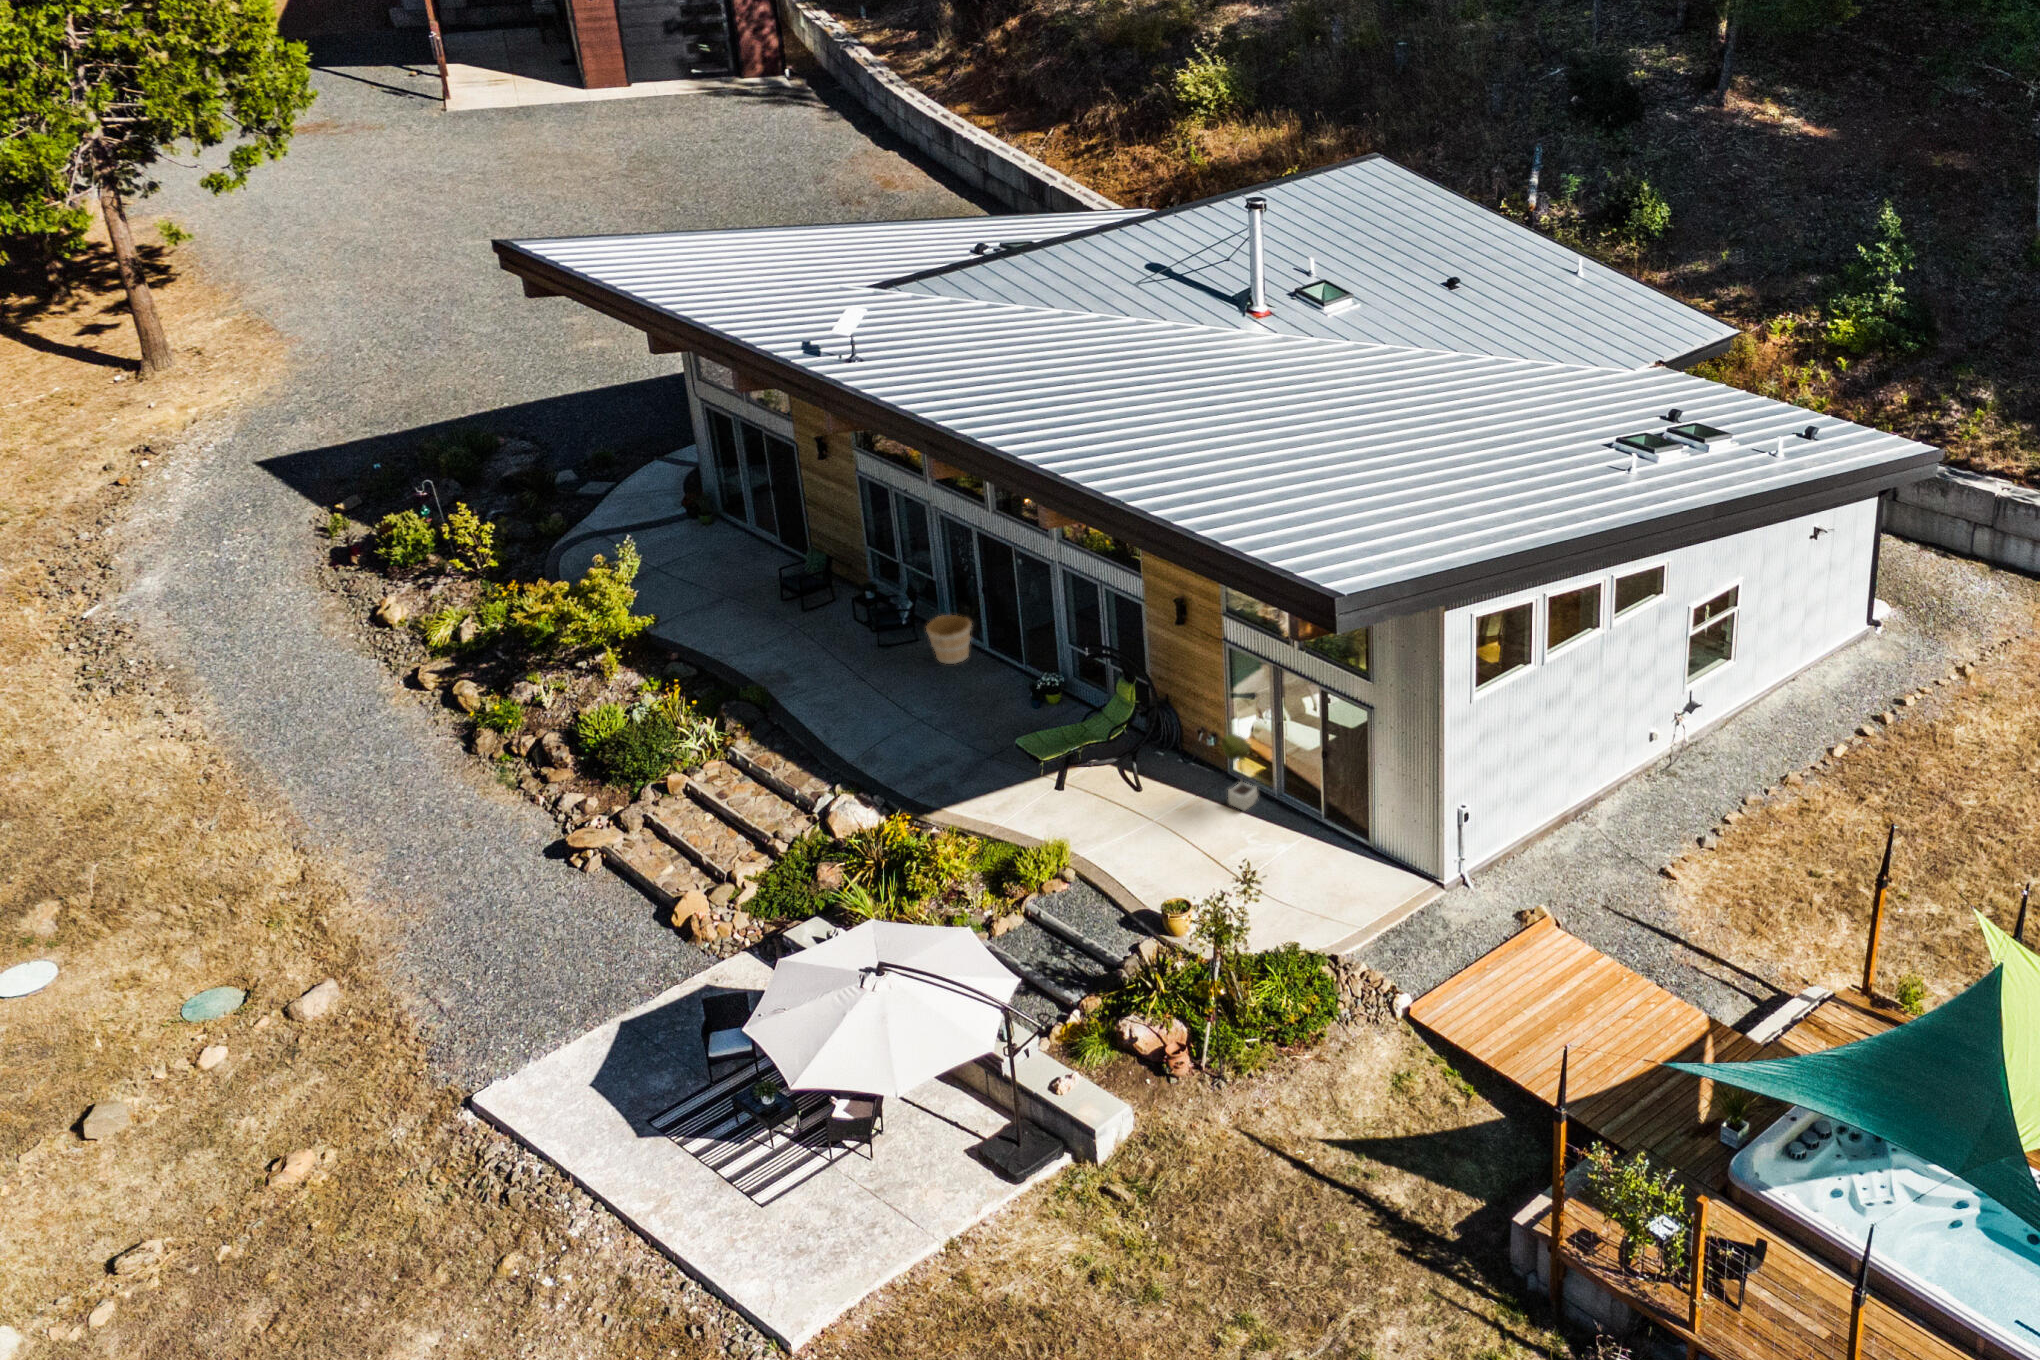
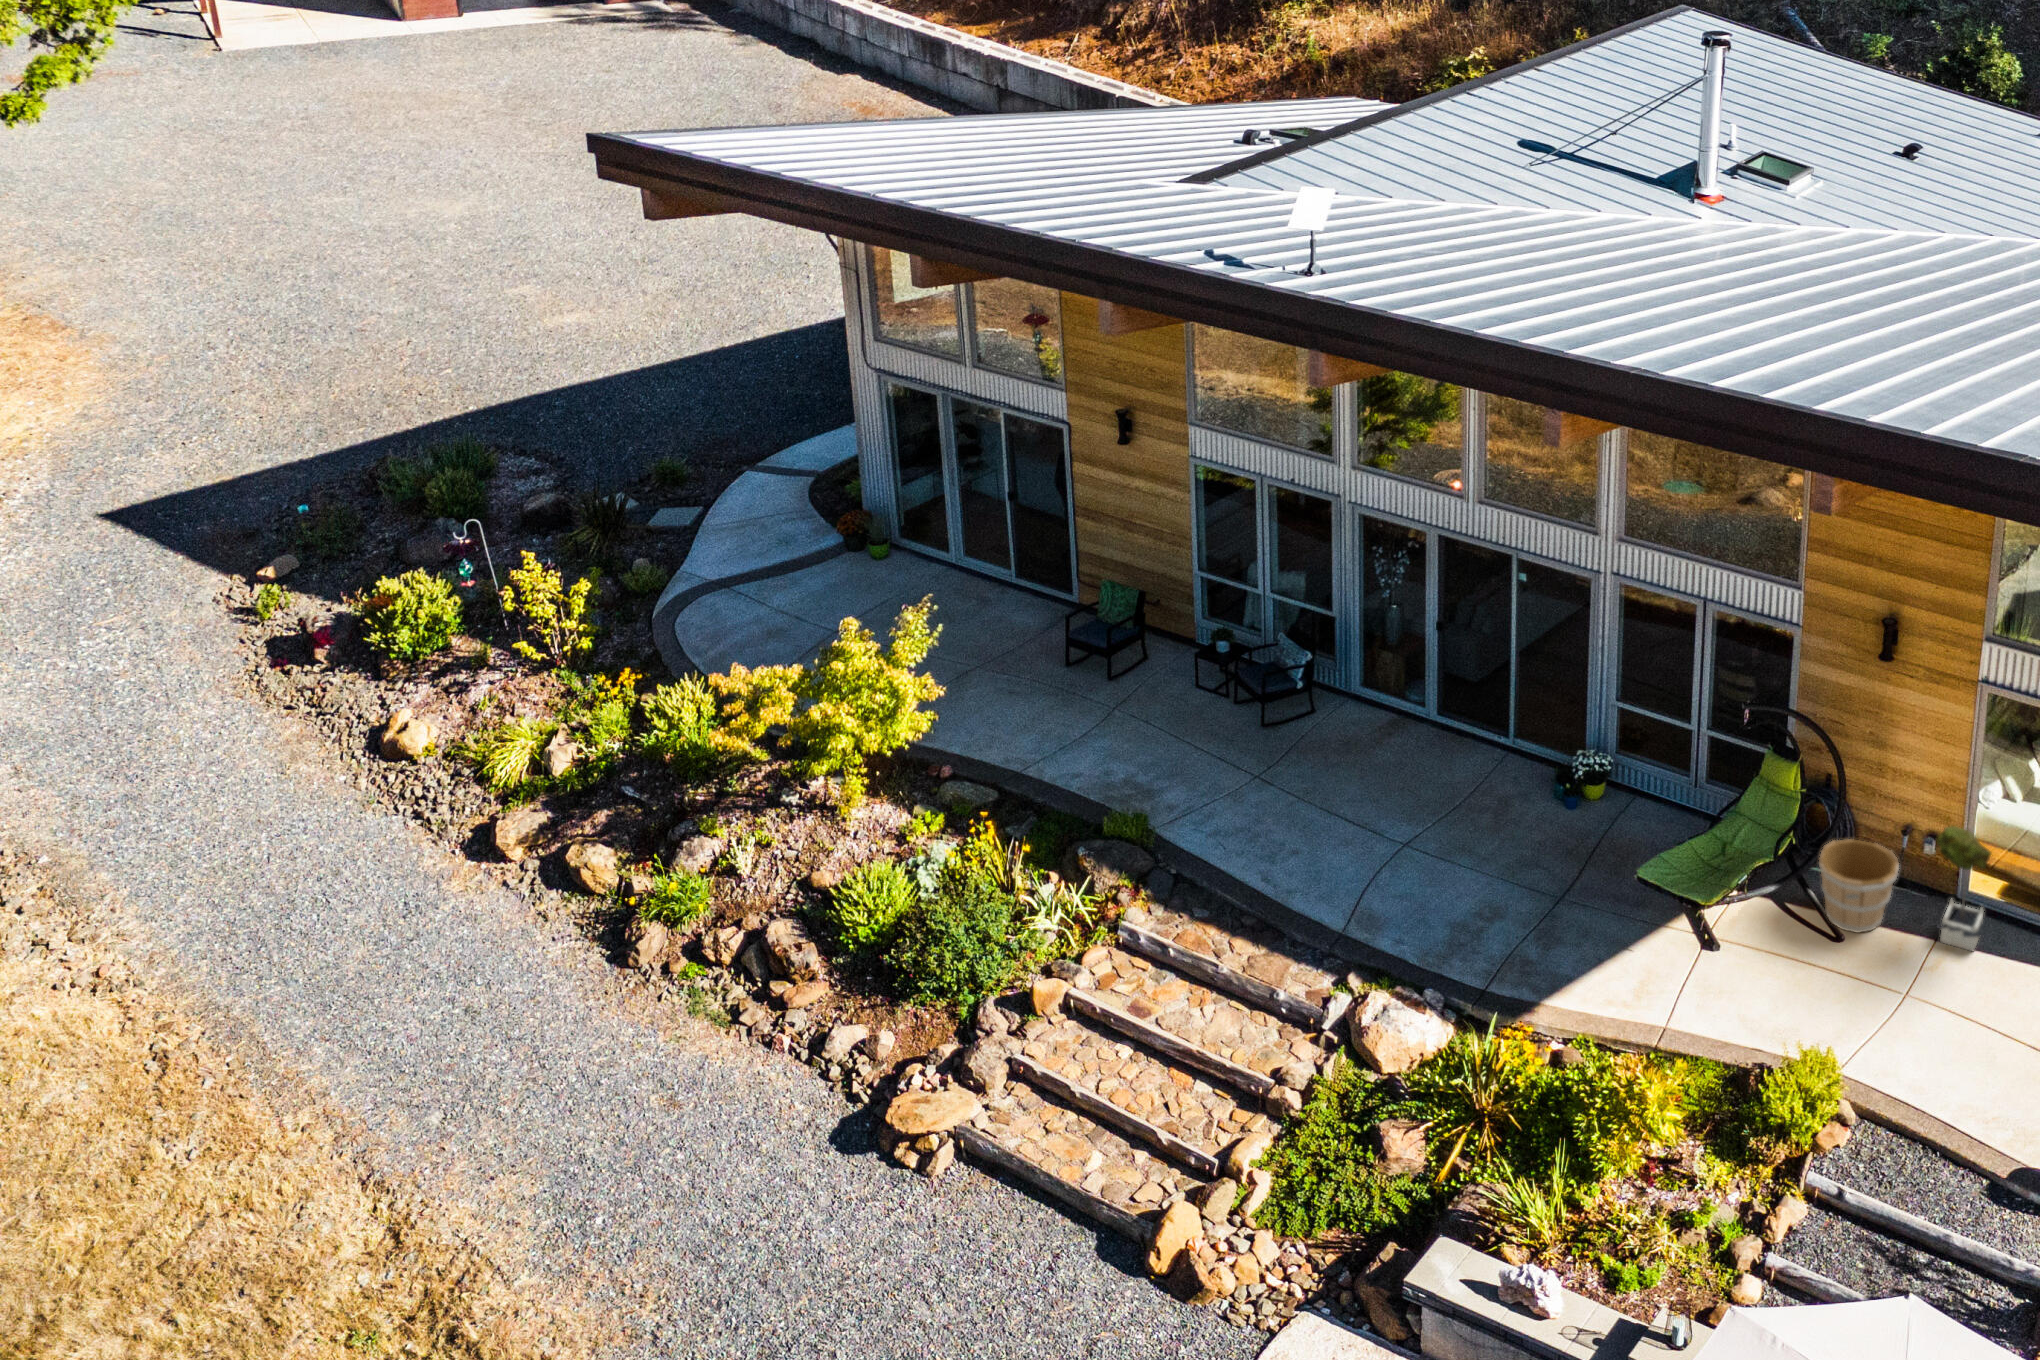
wooden bucket: present [926,615,971,664] -> present [1819,839,1899,933]

